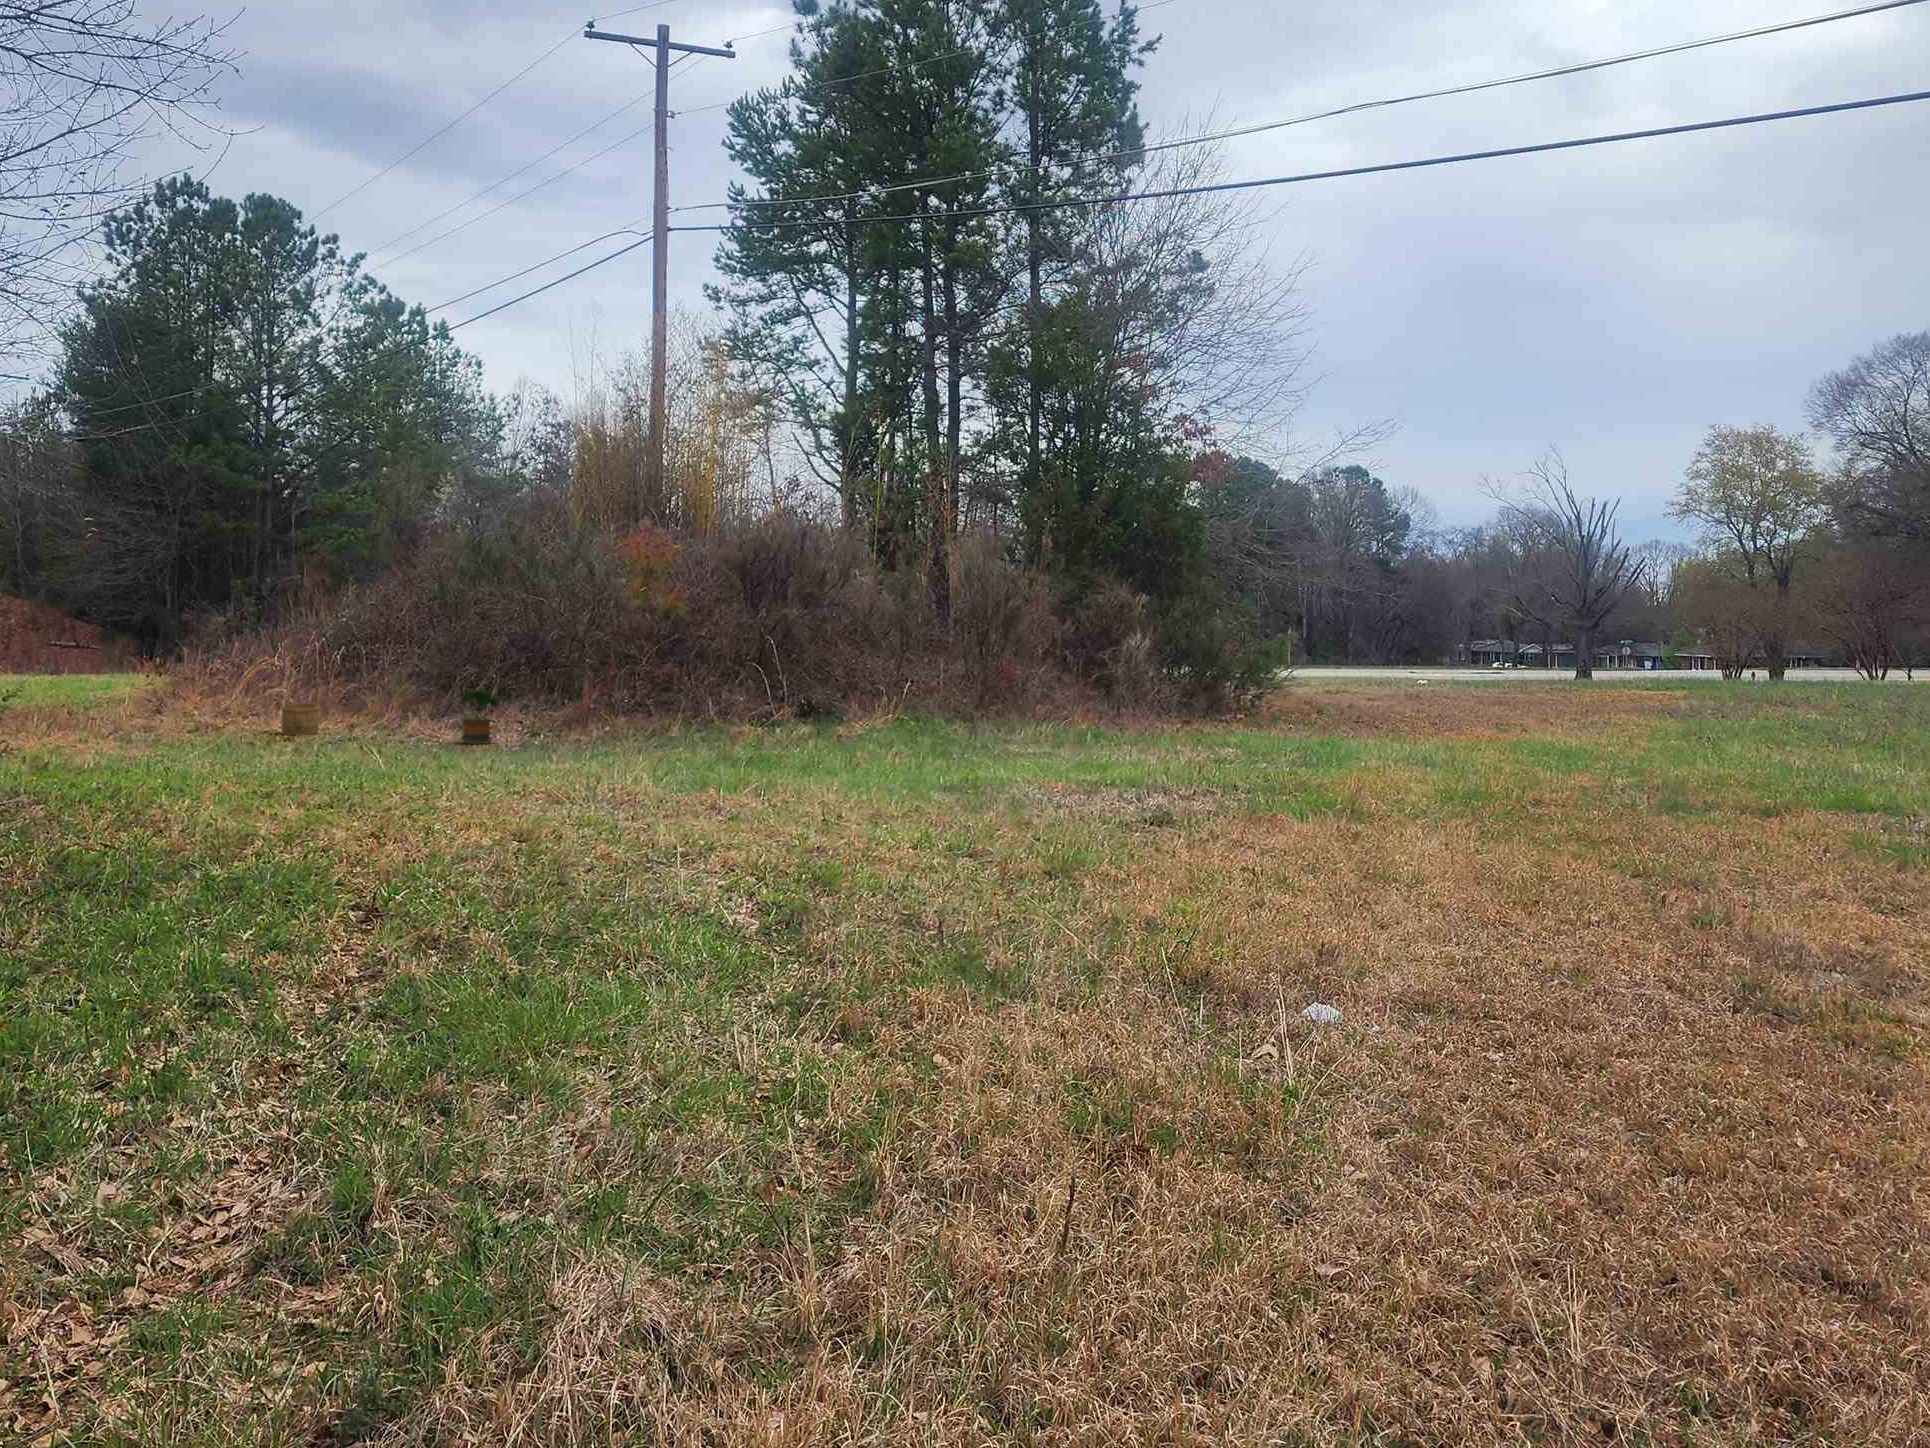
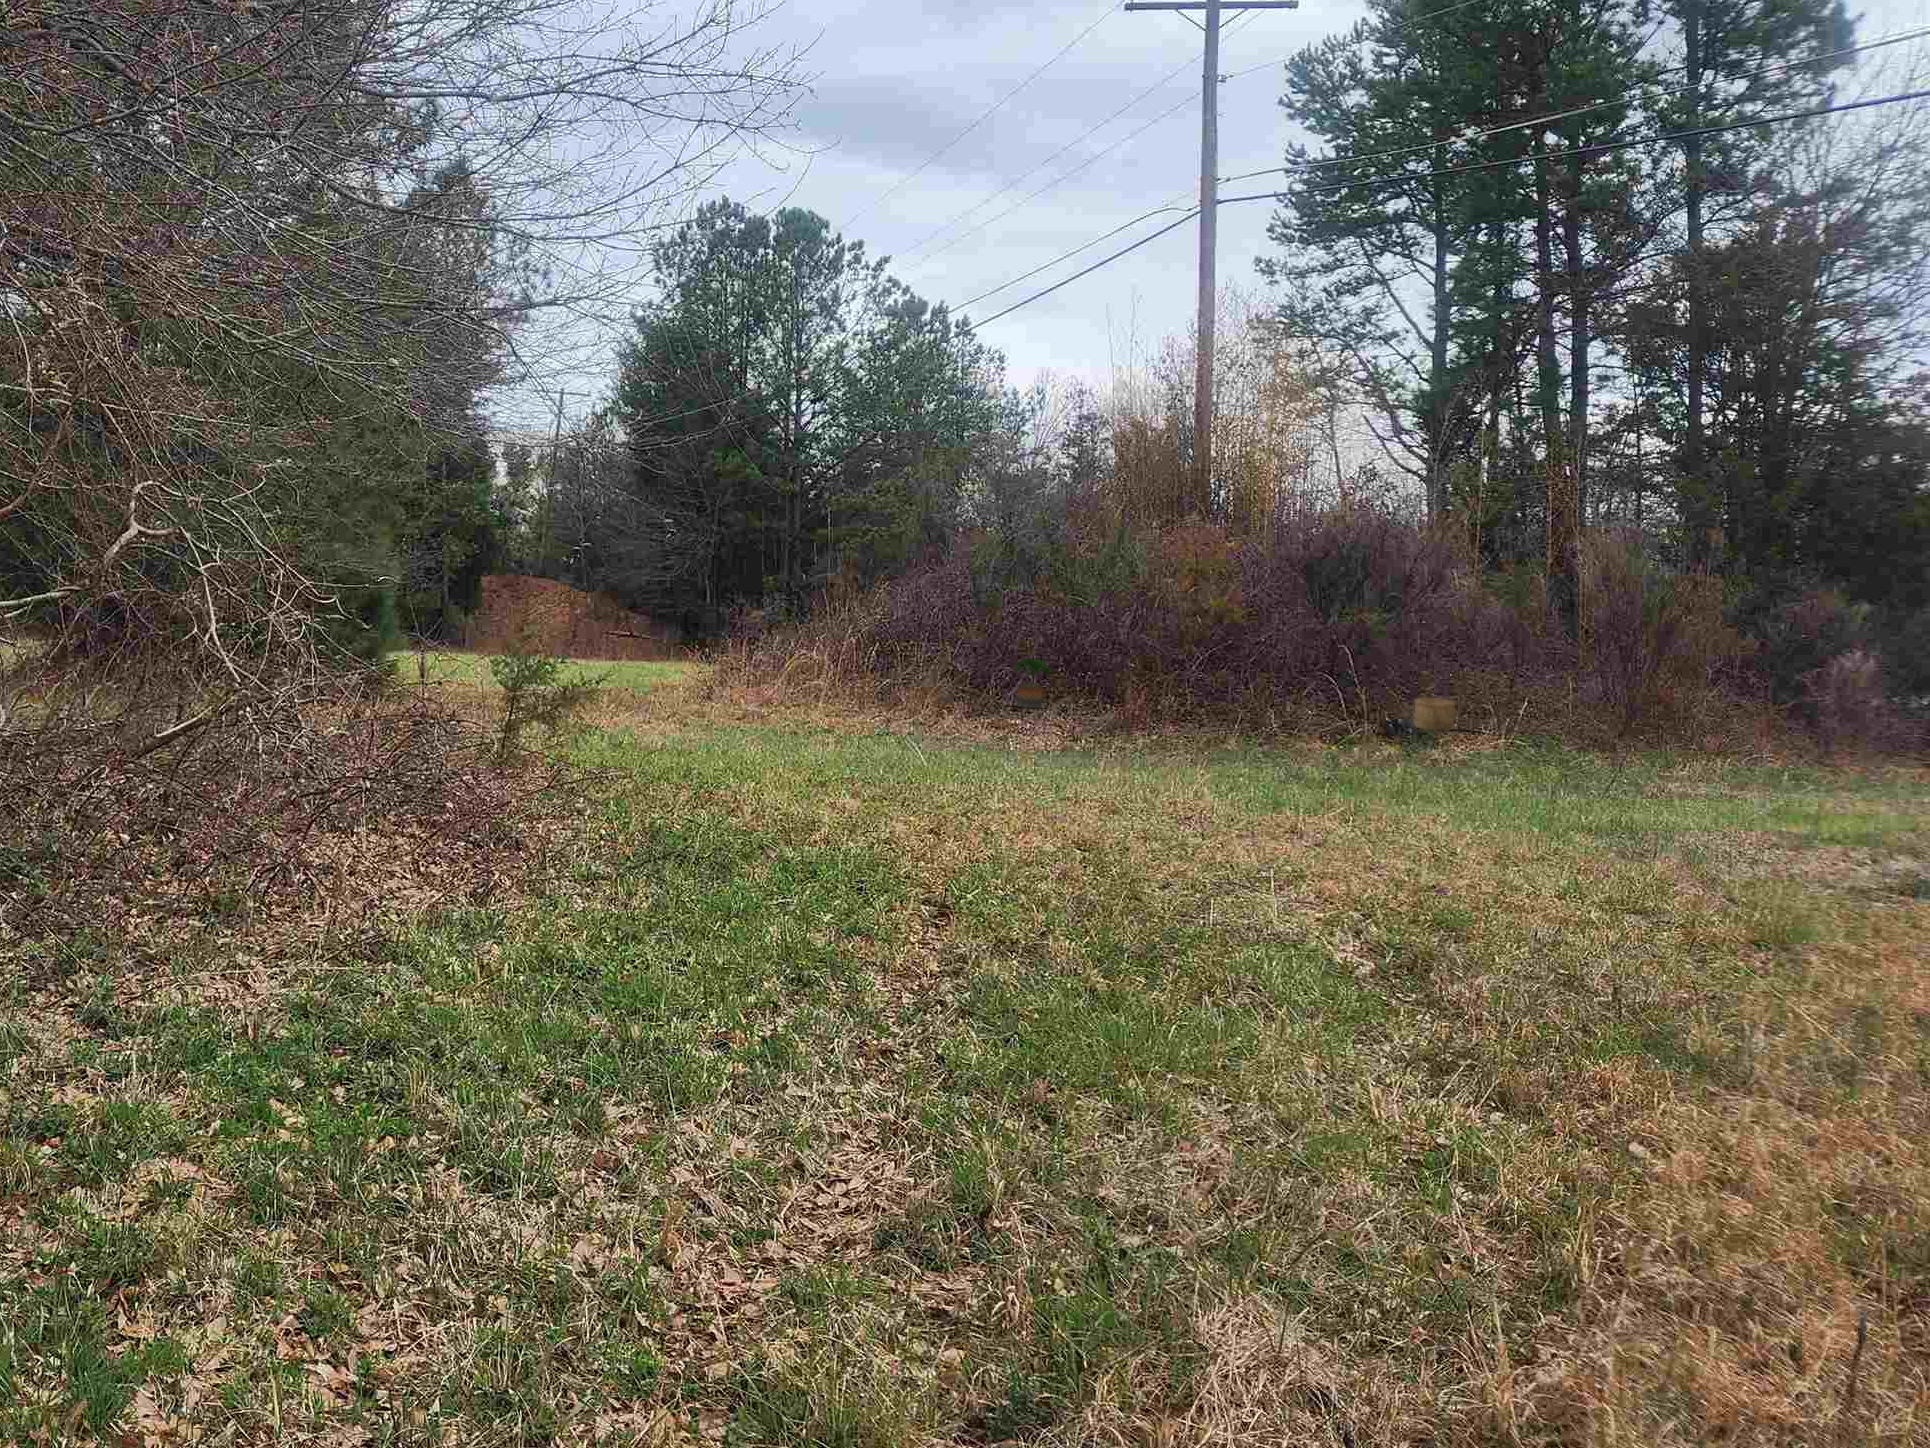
wooden bucket: present [281,702,320,735] -> present [1414,698,1455,731]

